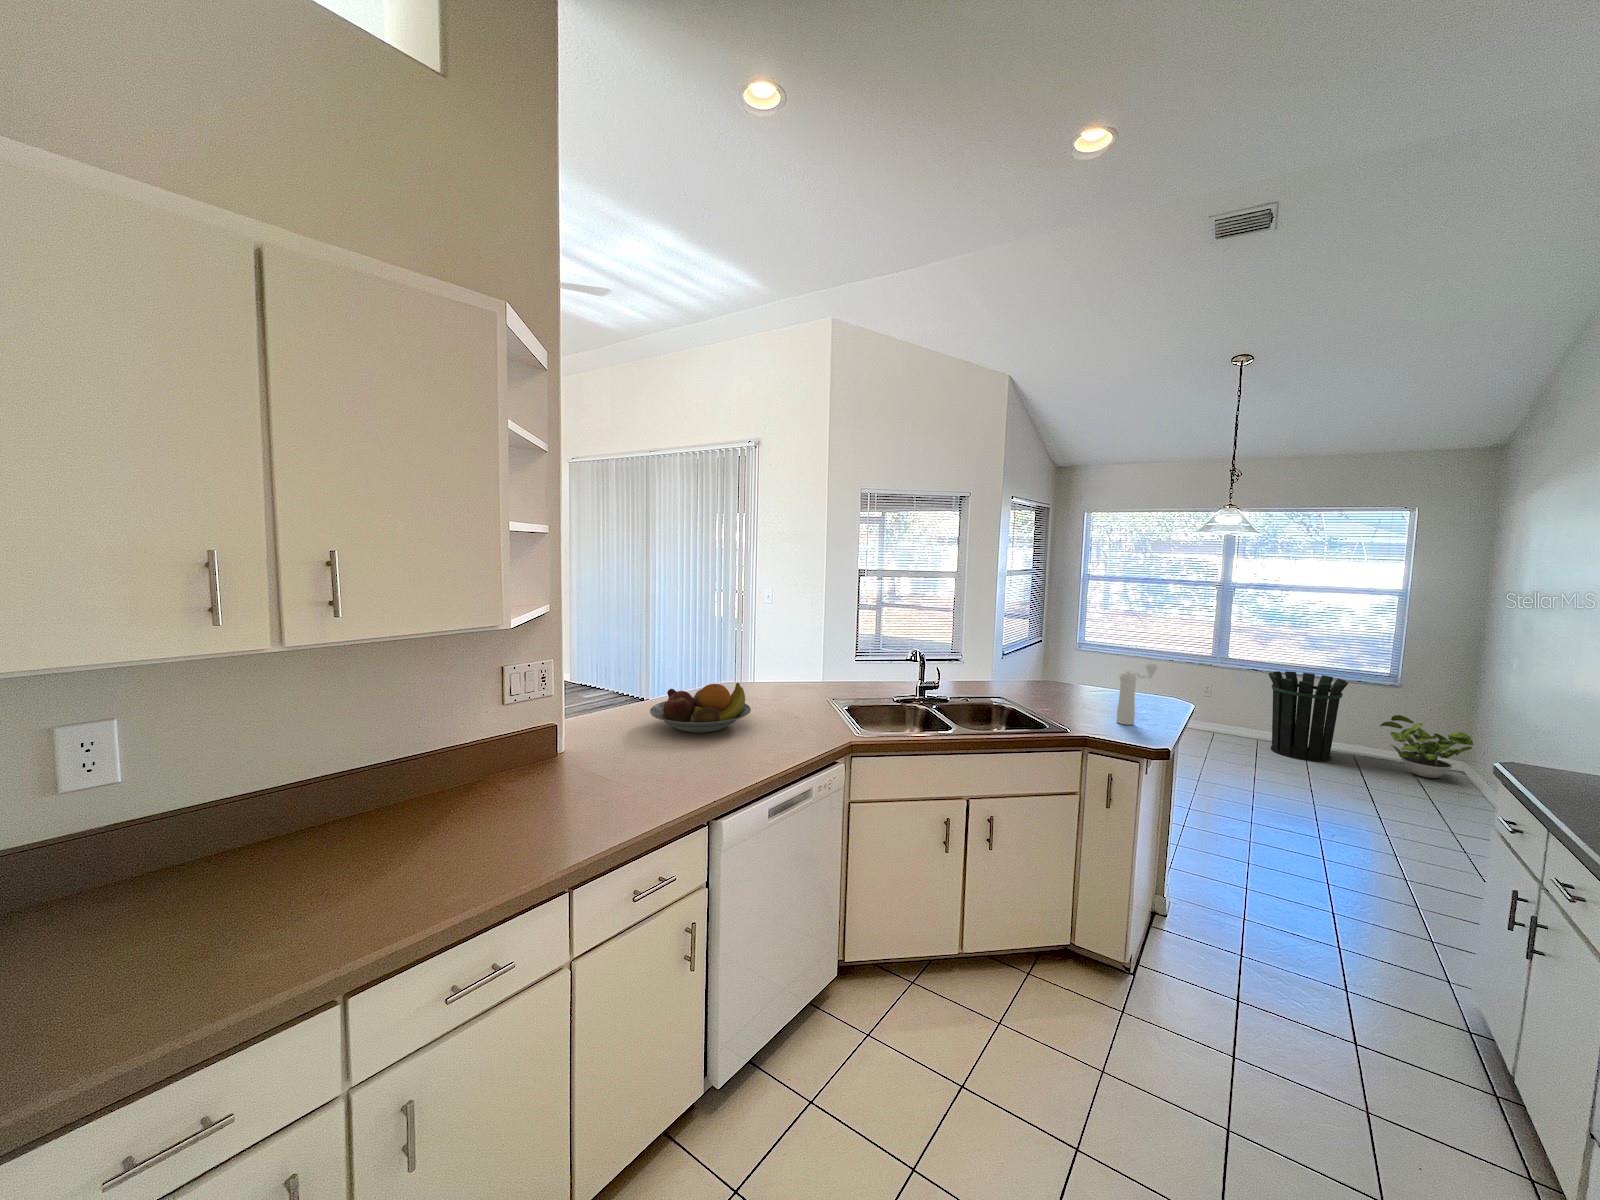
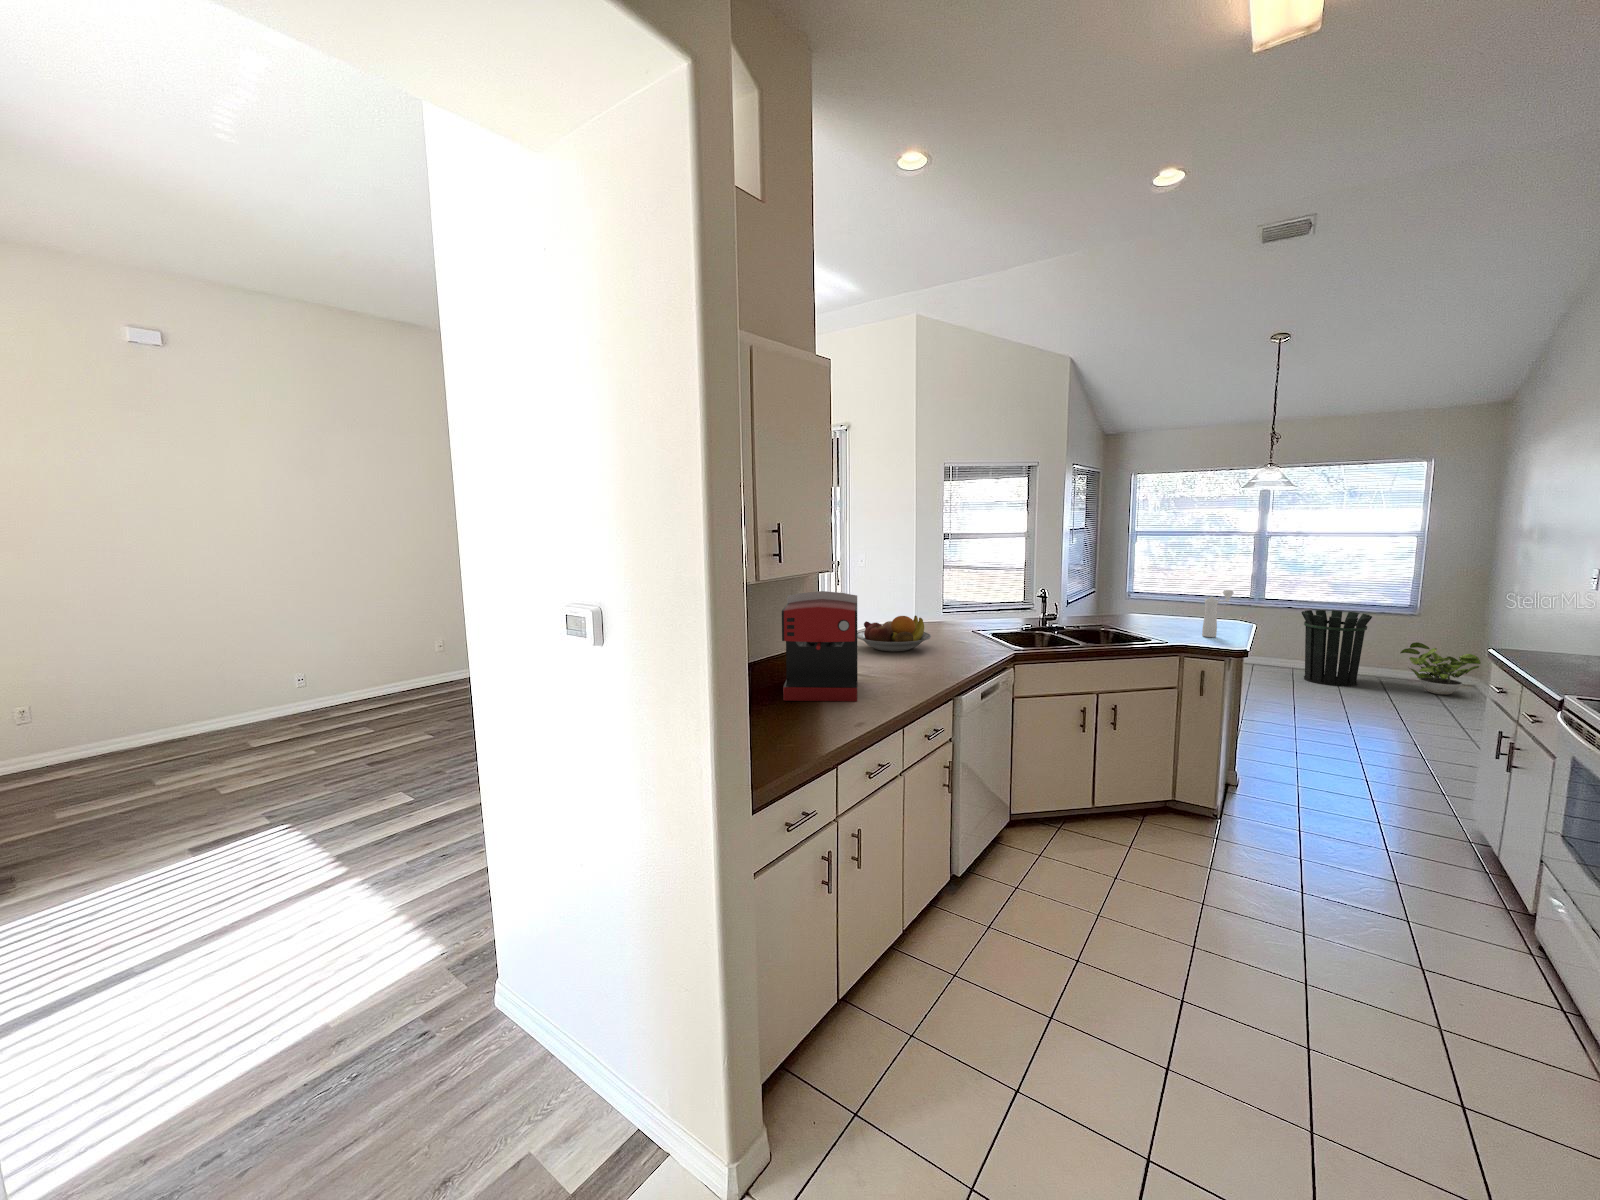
coffee maker: none [405,662,575,841] -> present [782,591,858,701]

